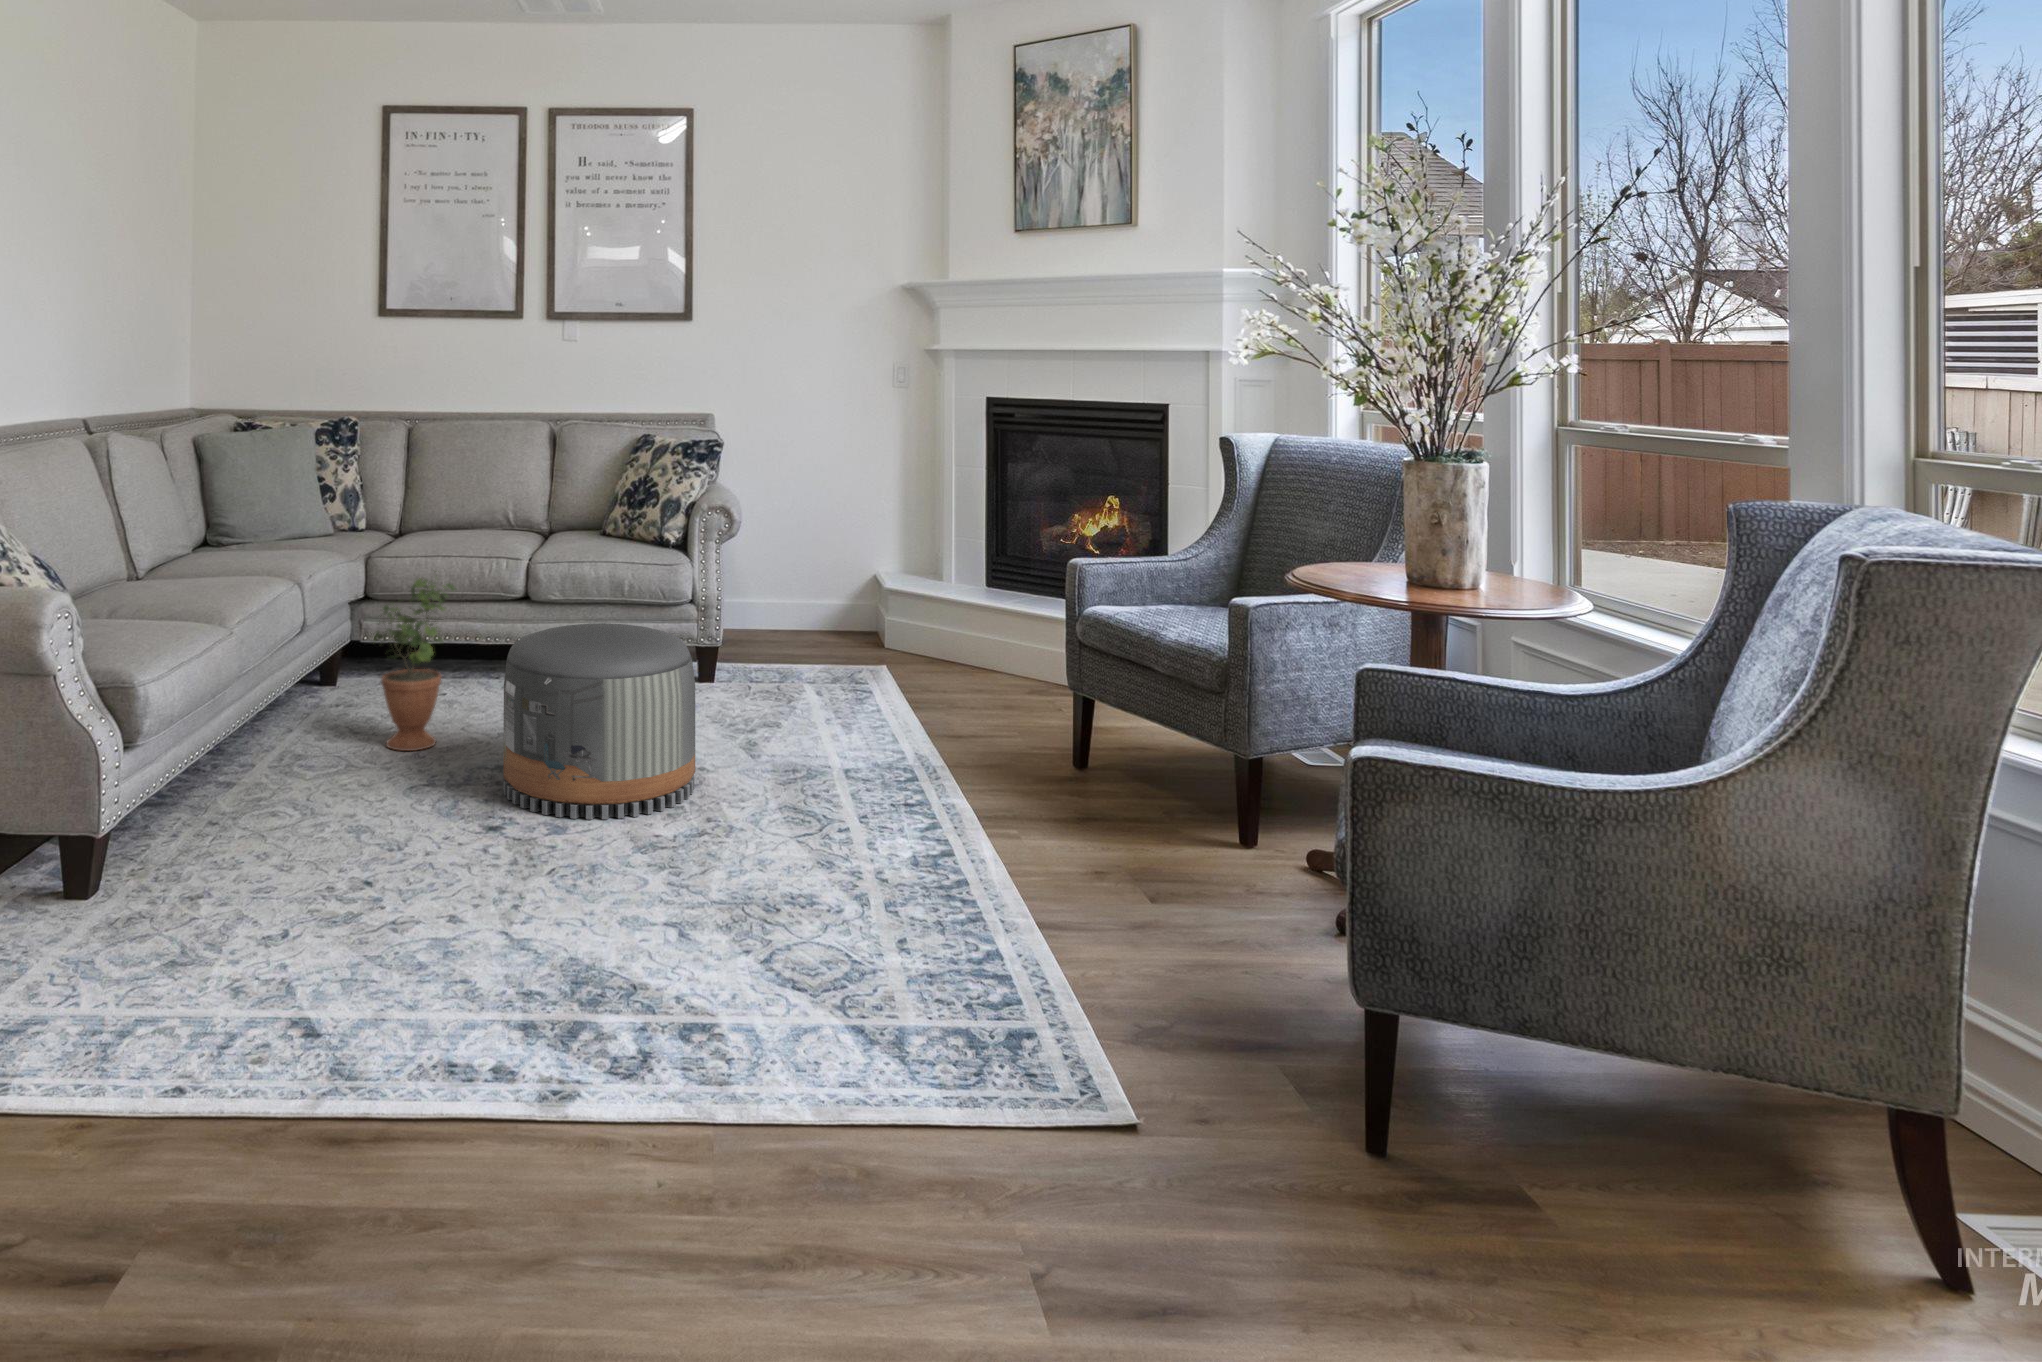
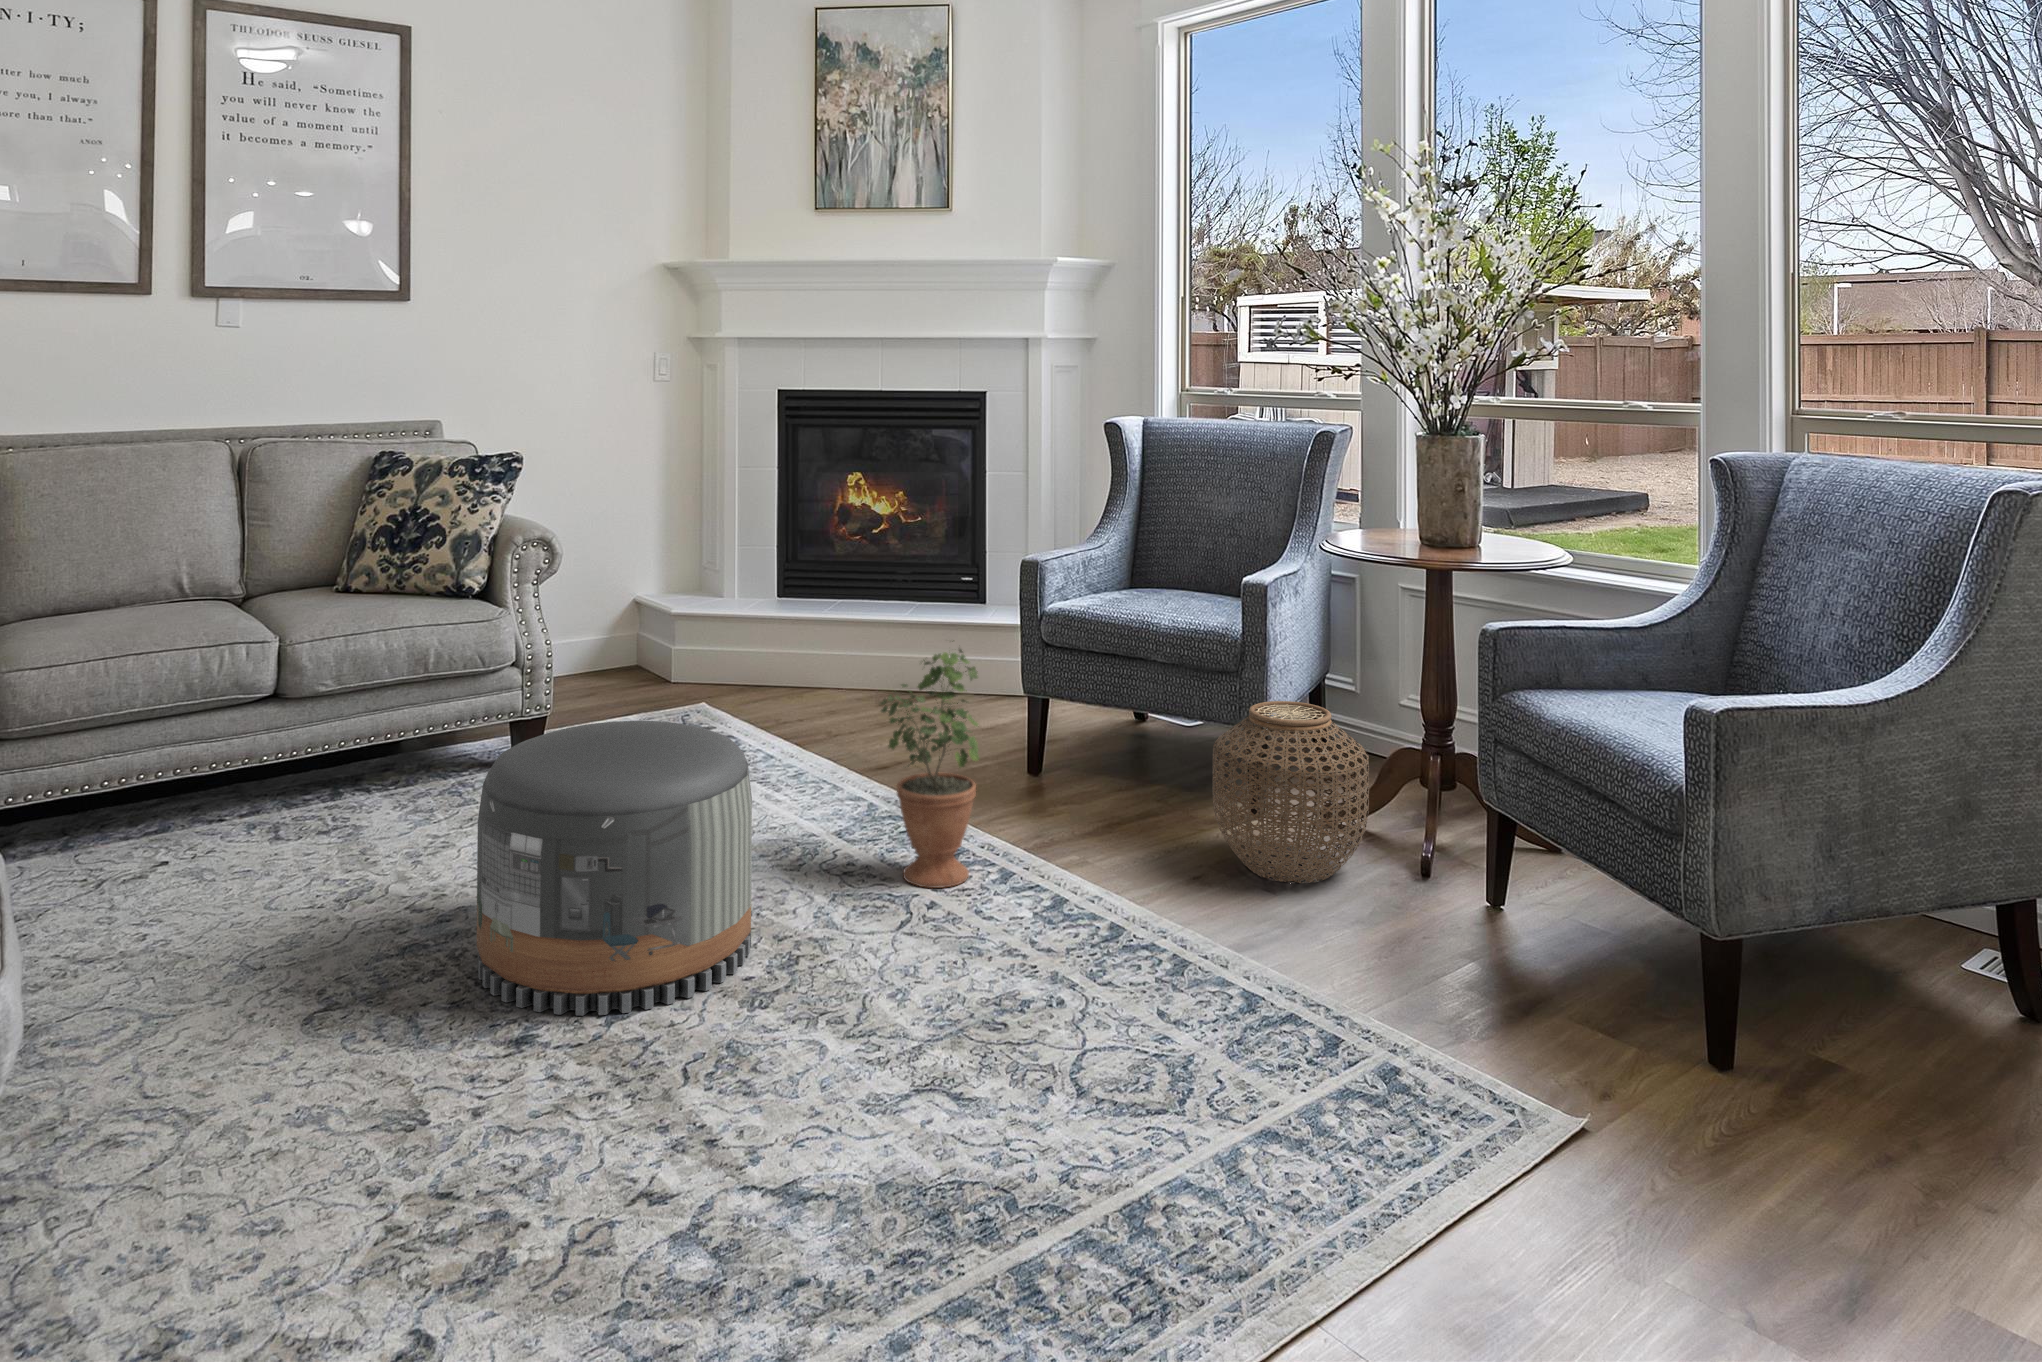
potted plant: present [374,578,455,751] -> present [881,649,979,888]
woven basket: none [1119,693,1282,874] -> present [1212,701,1369,883]

